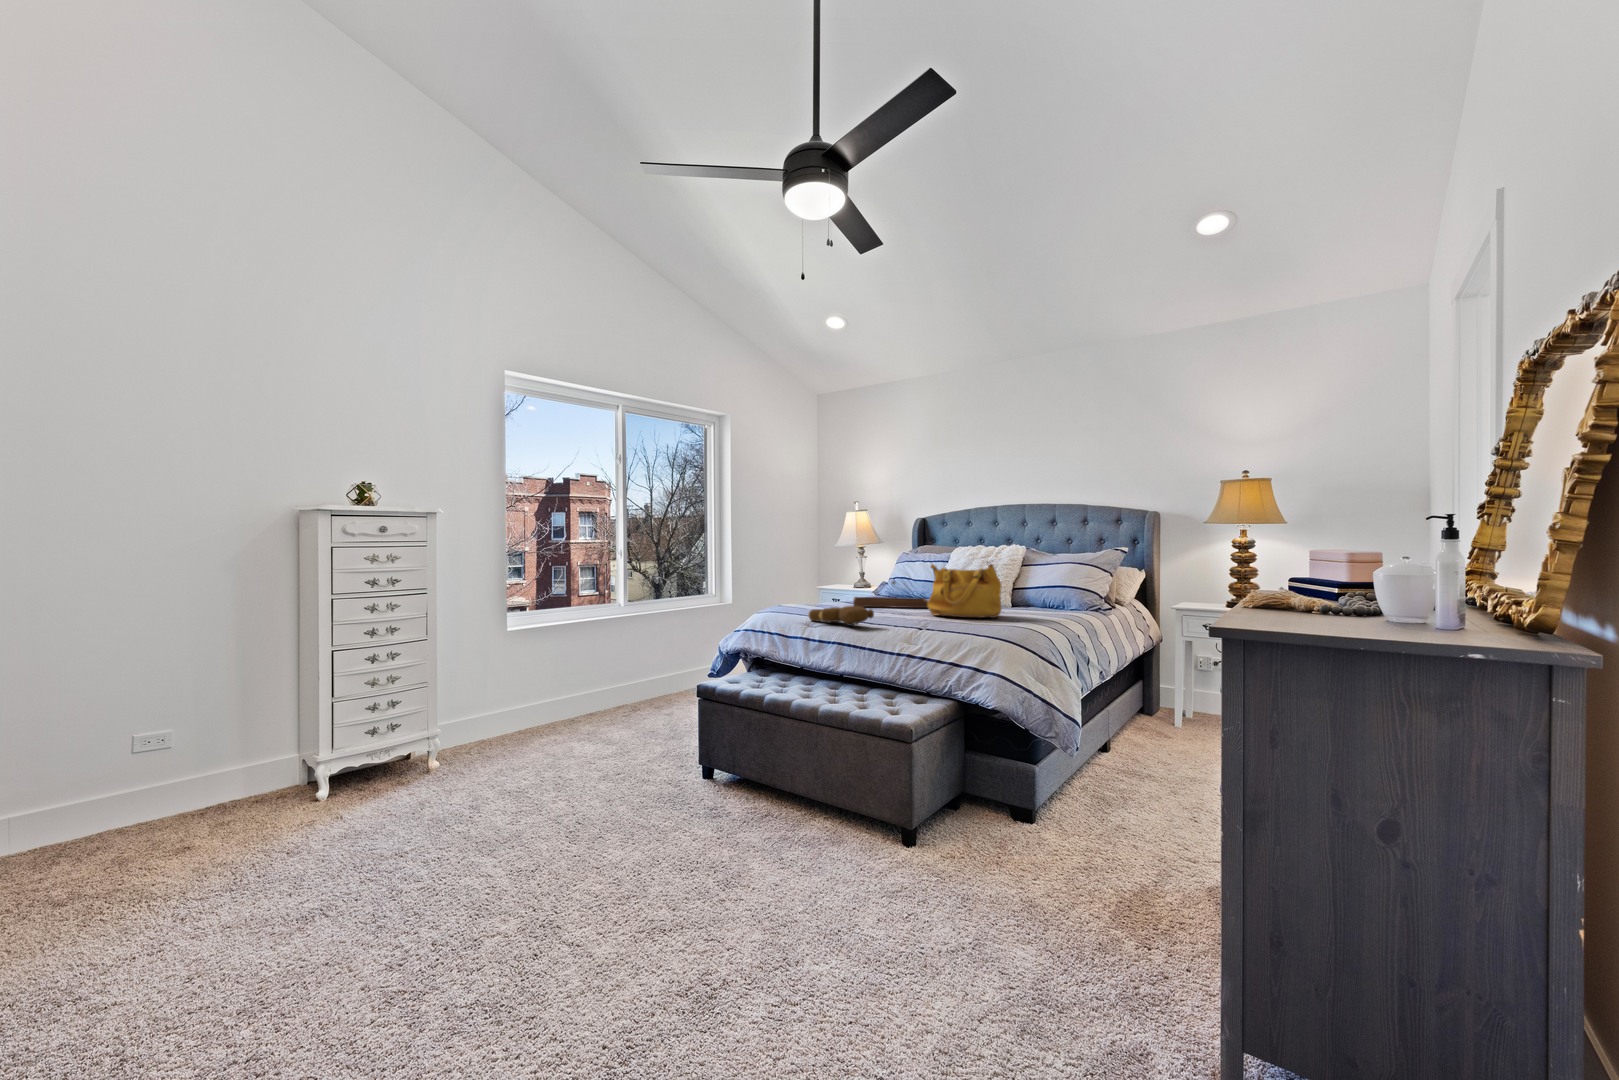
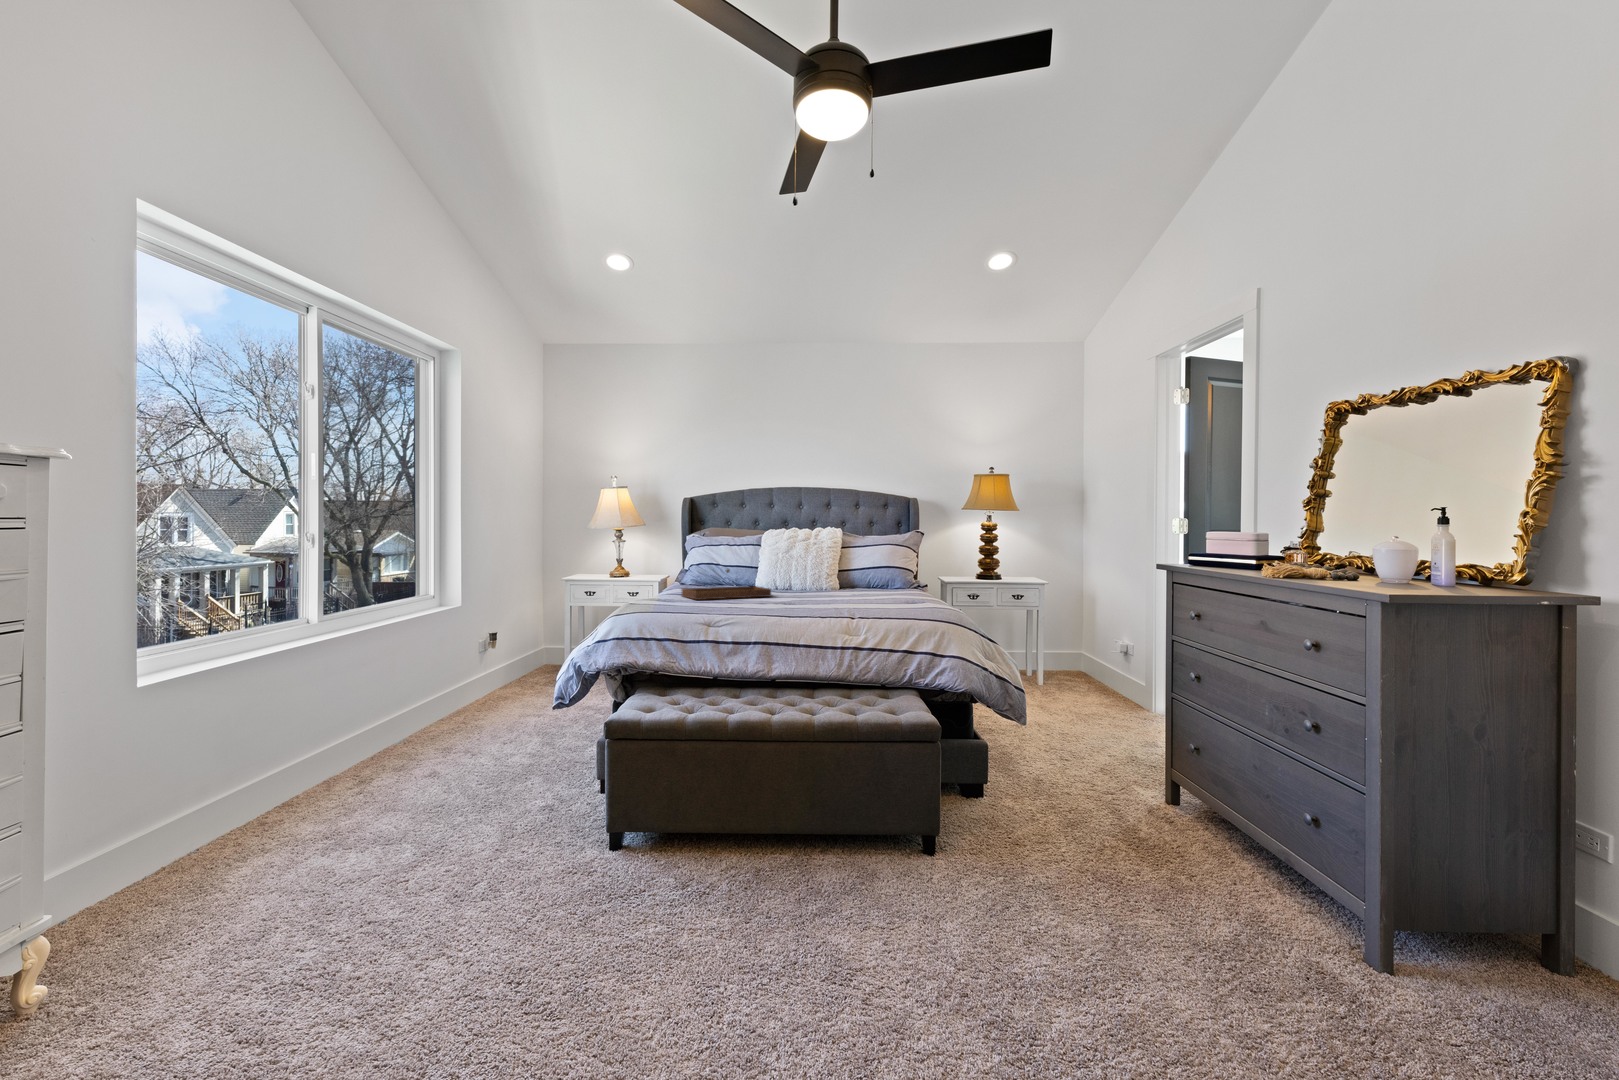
handbag: present [927,562,1002,618] -> none [794,546,865,604]
teddy bear: present [808,606,874,626] -> none [700,599,790,621]

